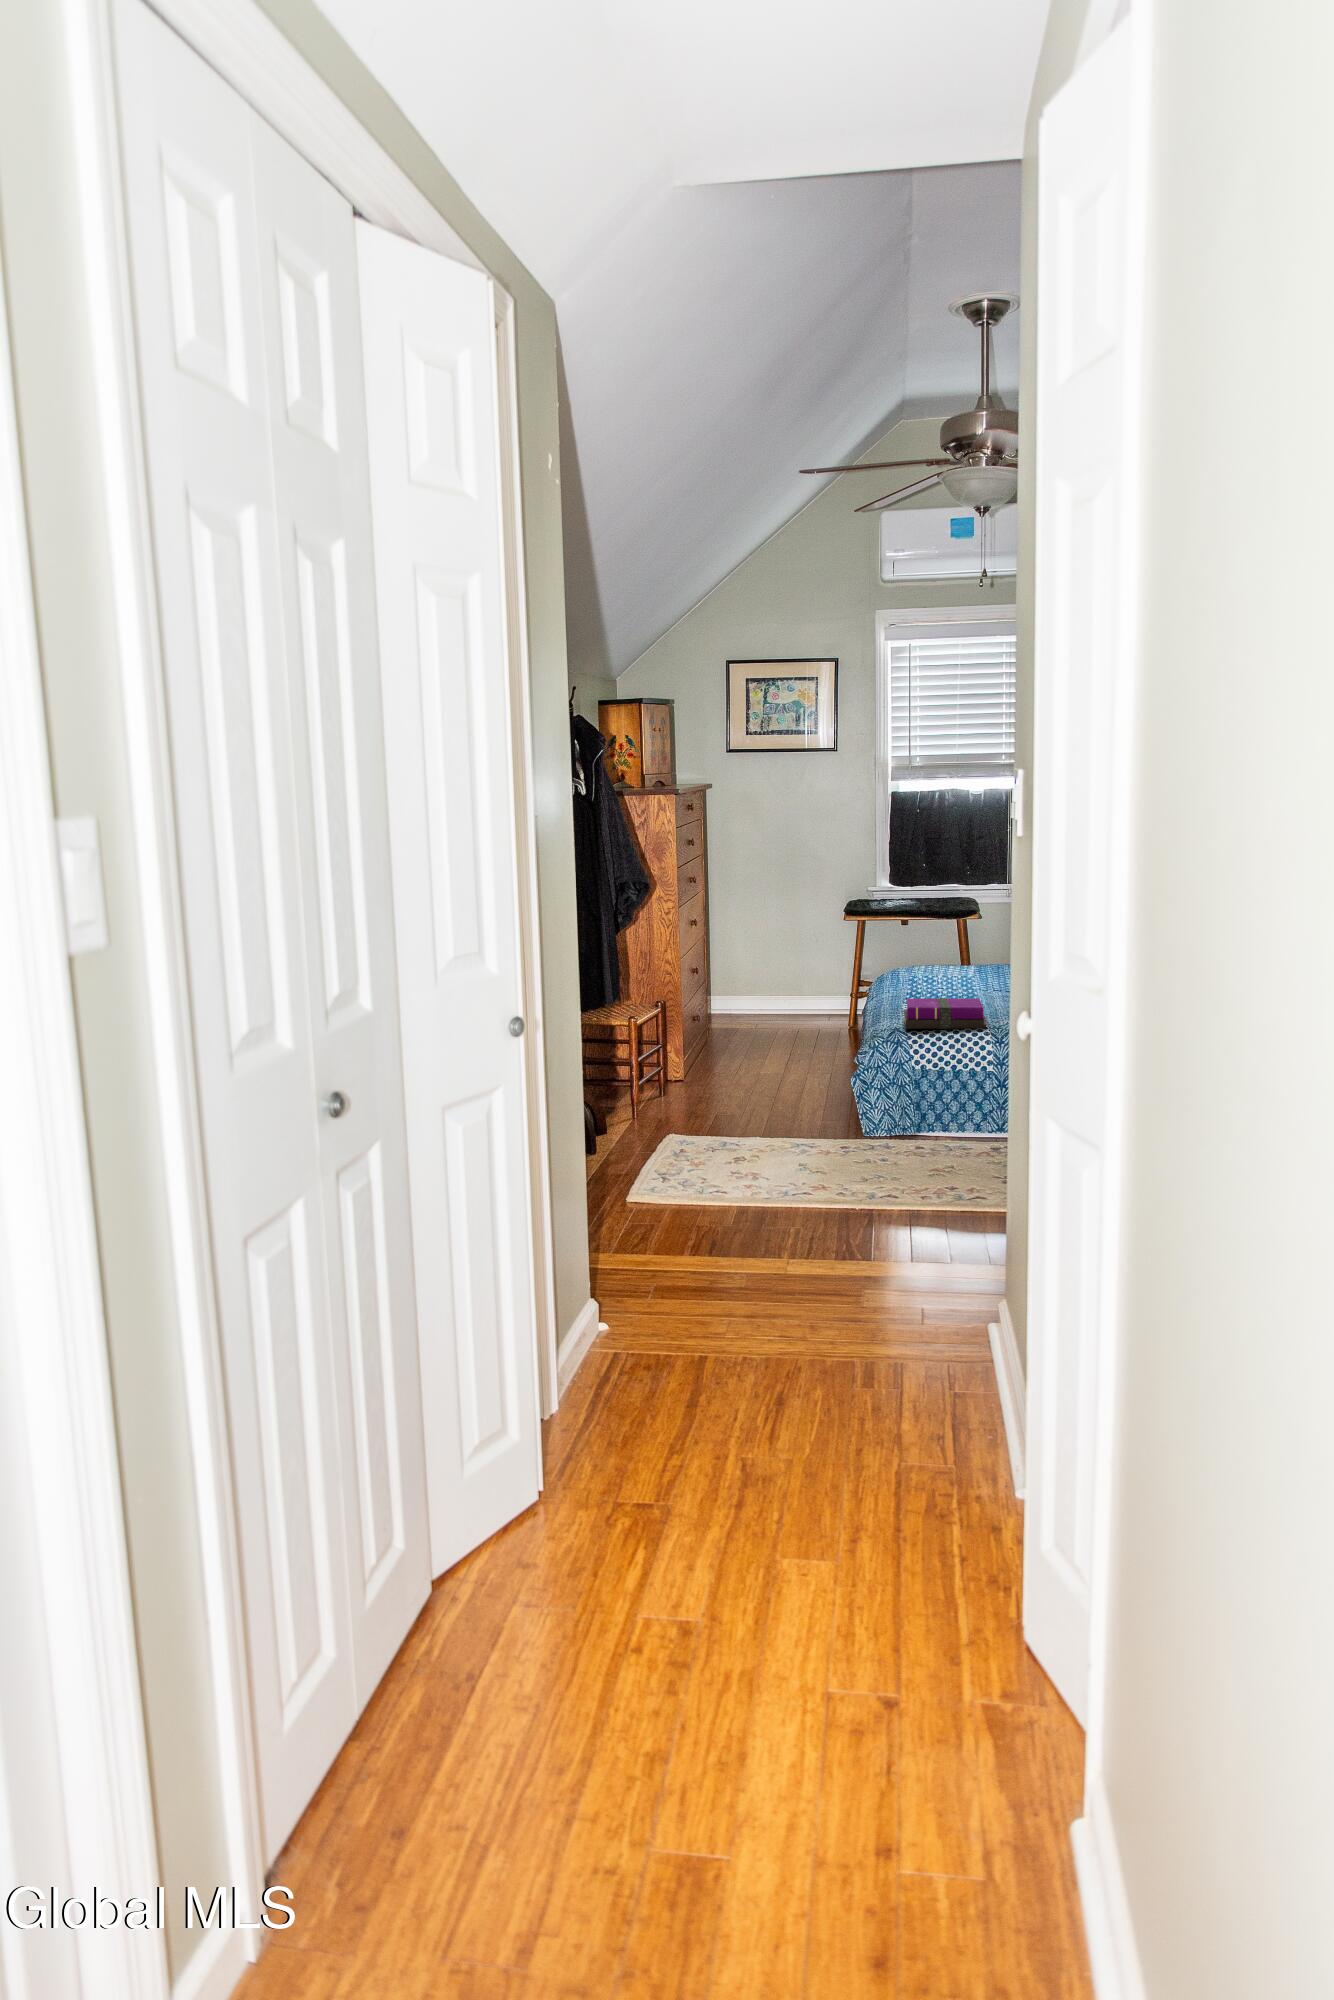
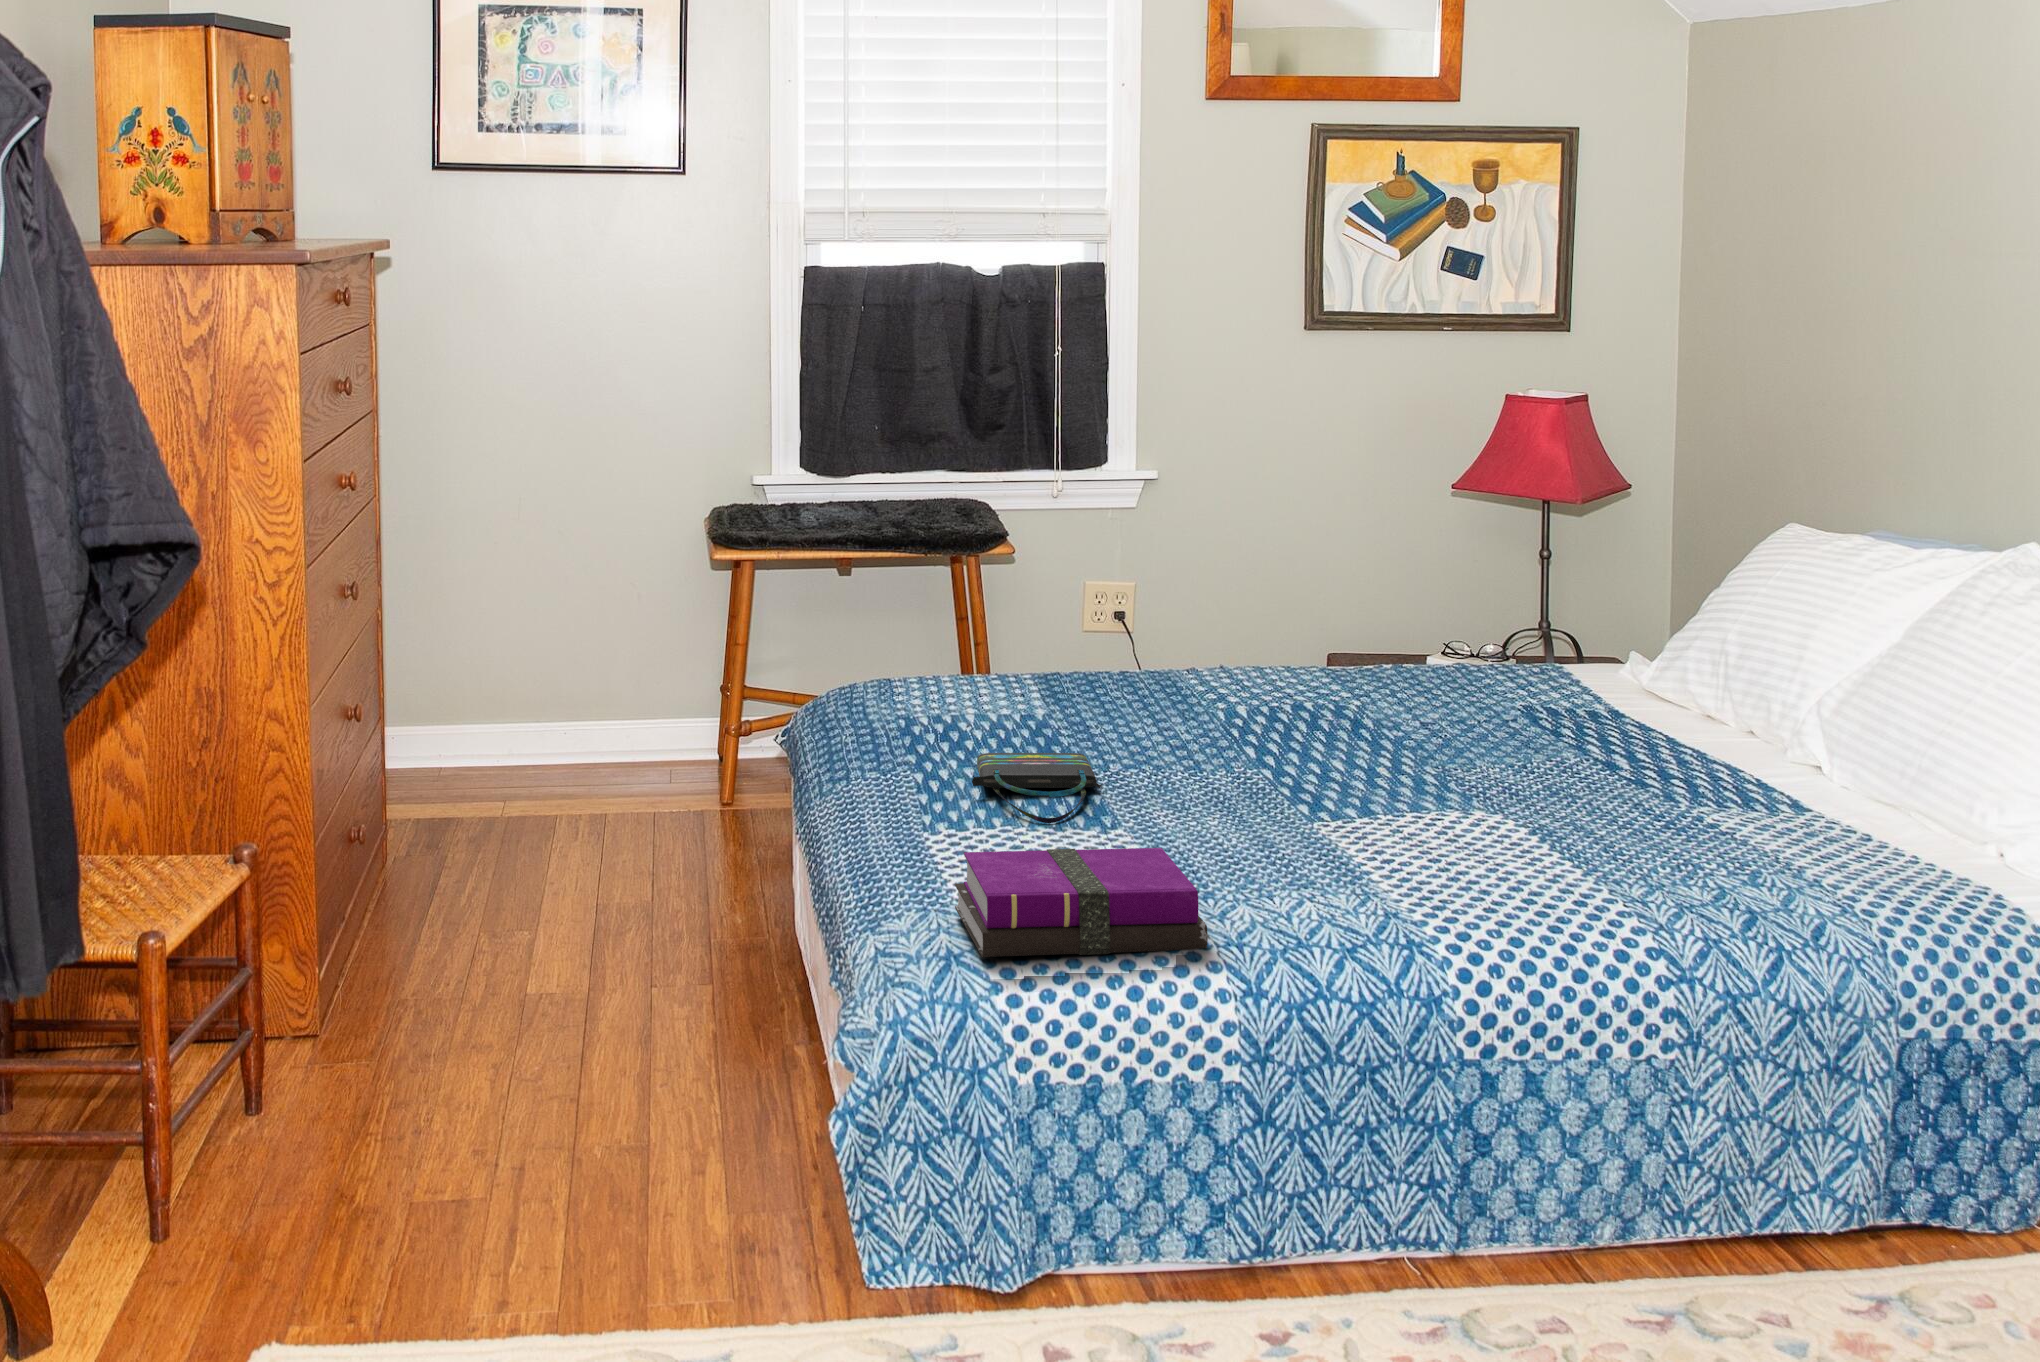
tote bag: none [929,980,981,1001] -> present [972,753,1103,823]

